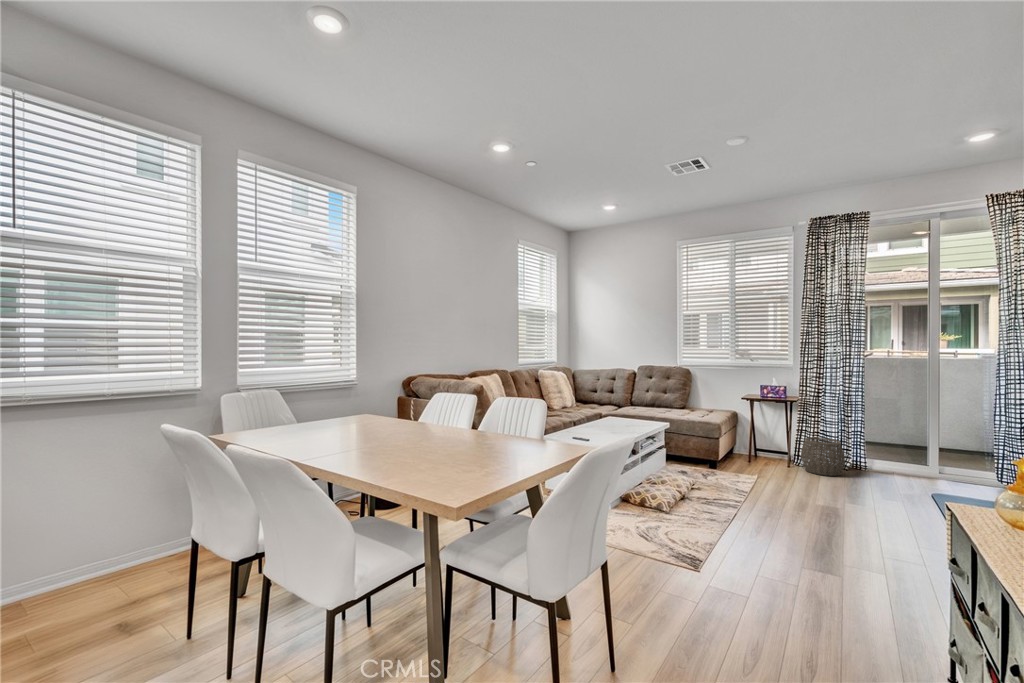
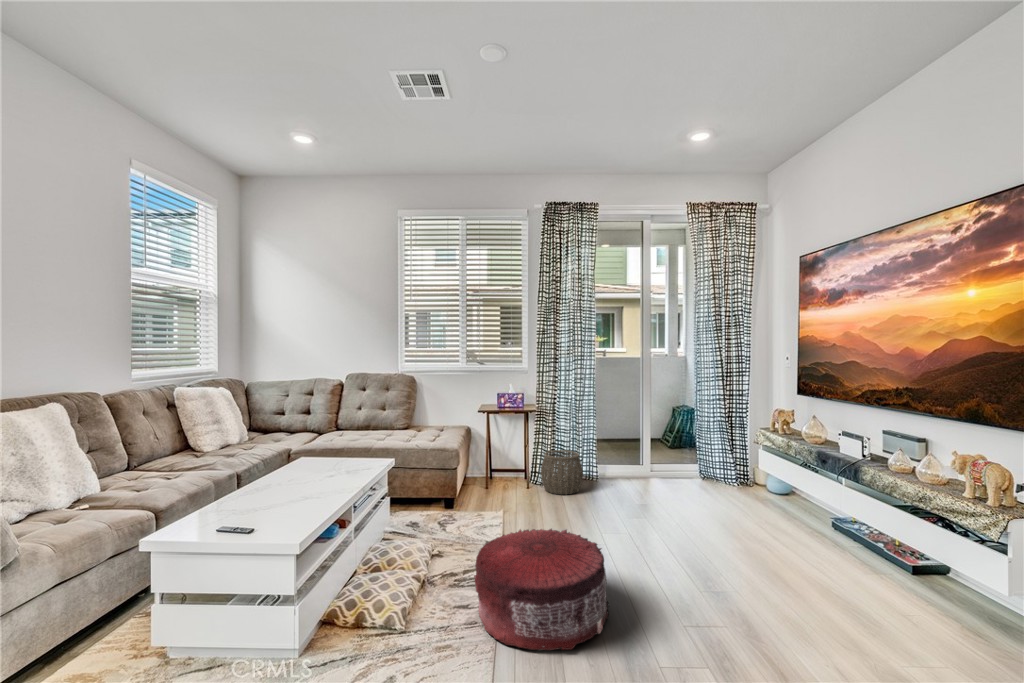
pouf: none [716,475,824,546] -> present [474,529,609,650]

